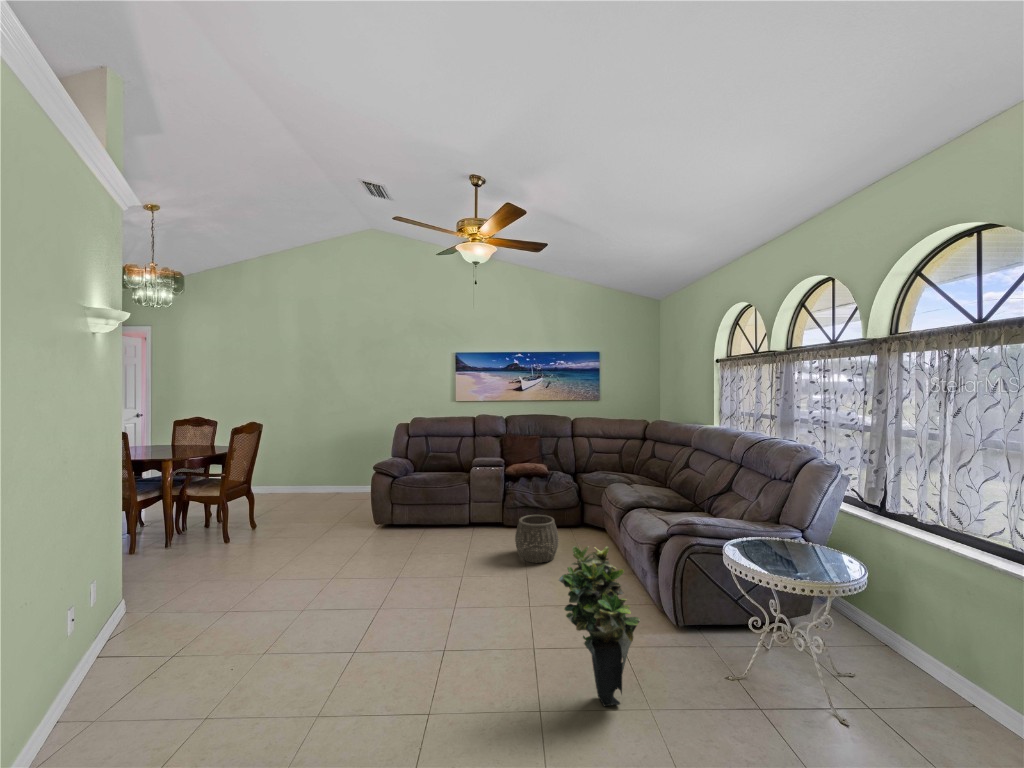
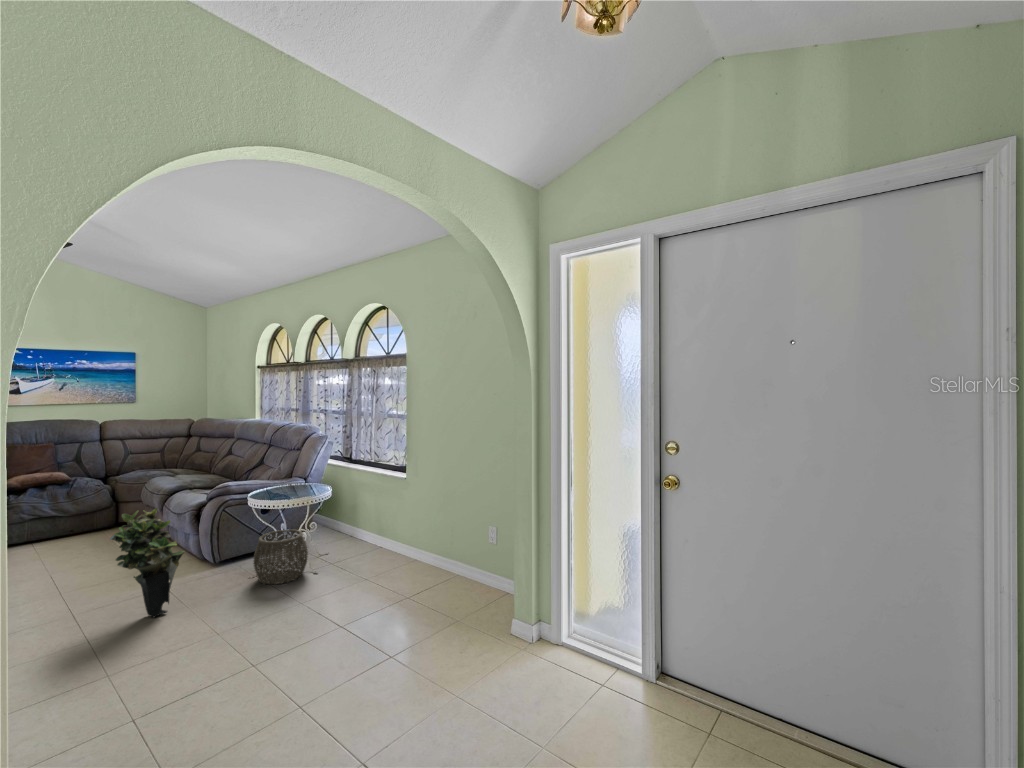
woven basket: present [515,515,559,563] -> present [253,530,308,585]

